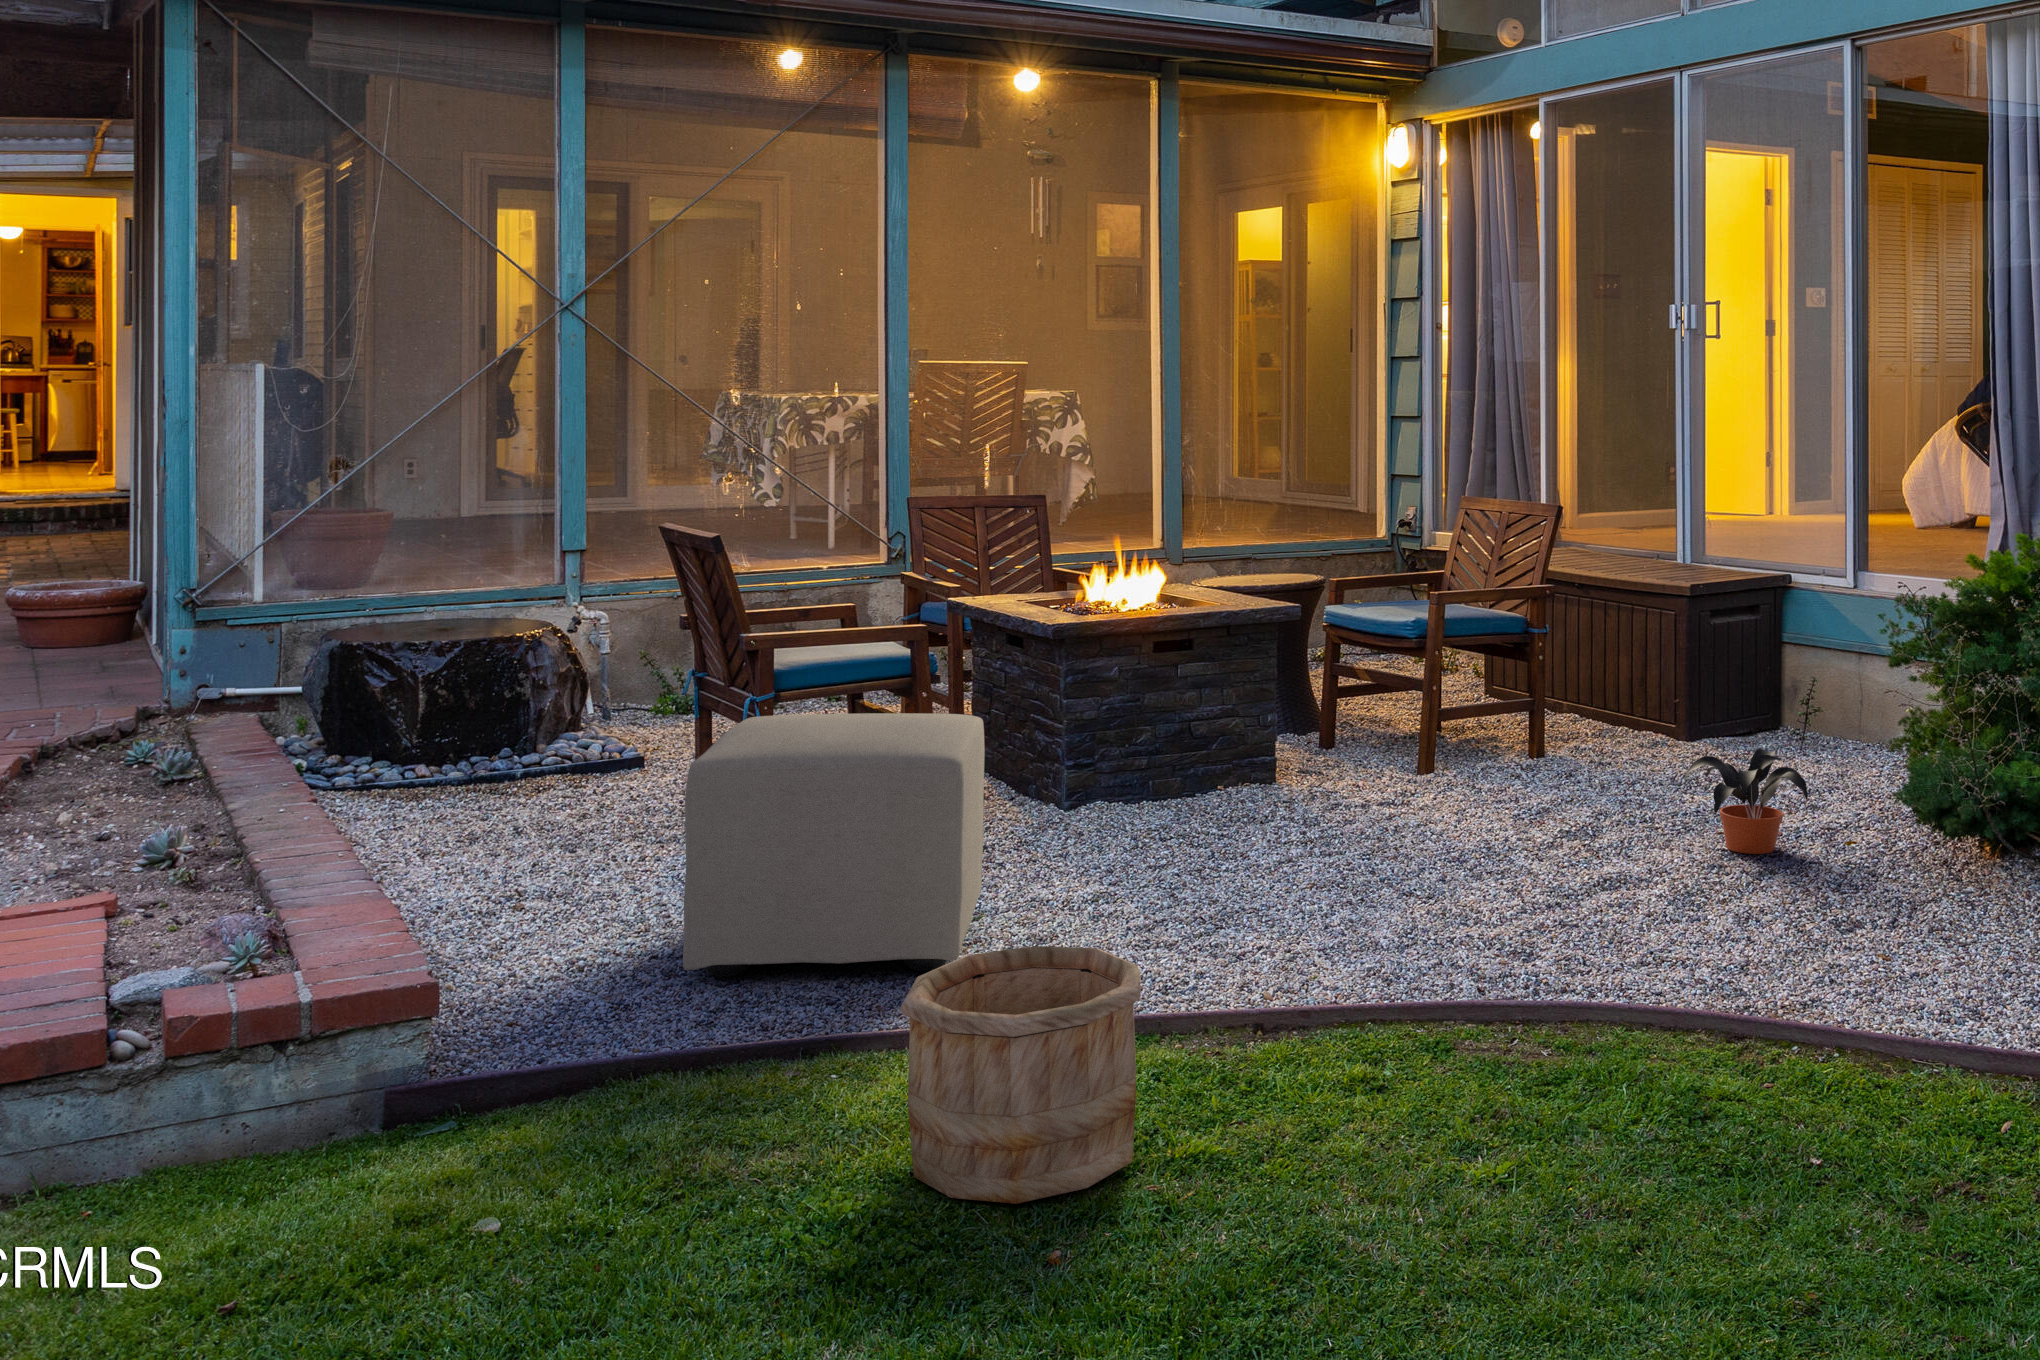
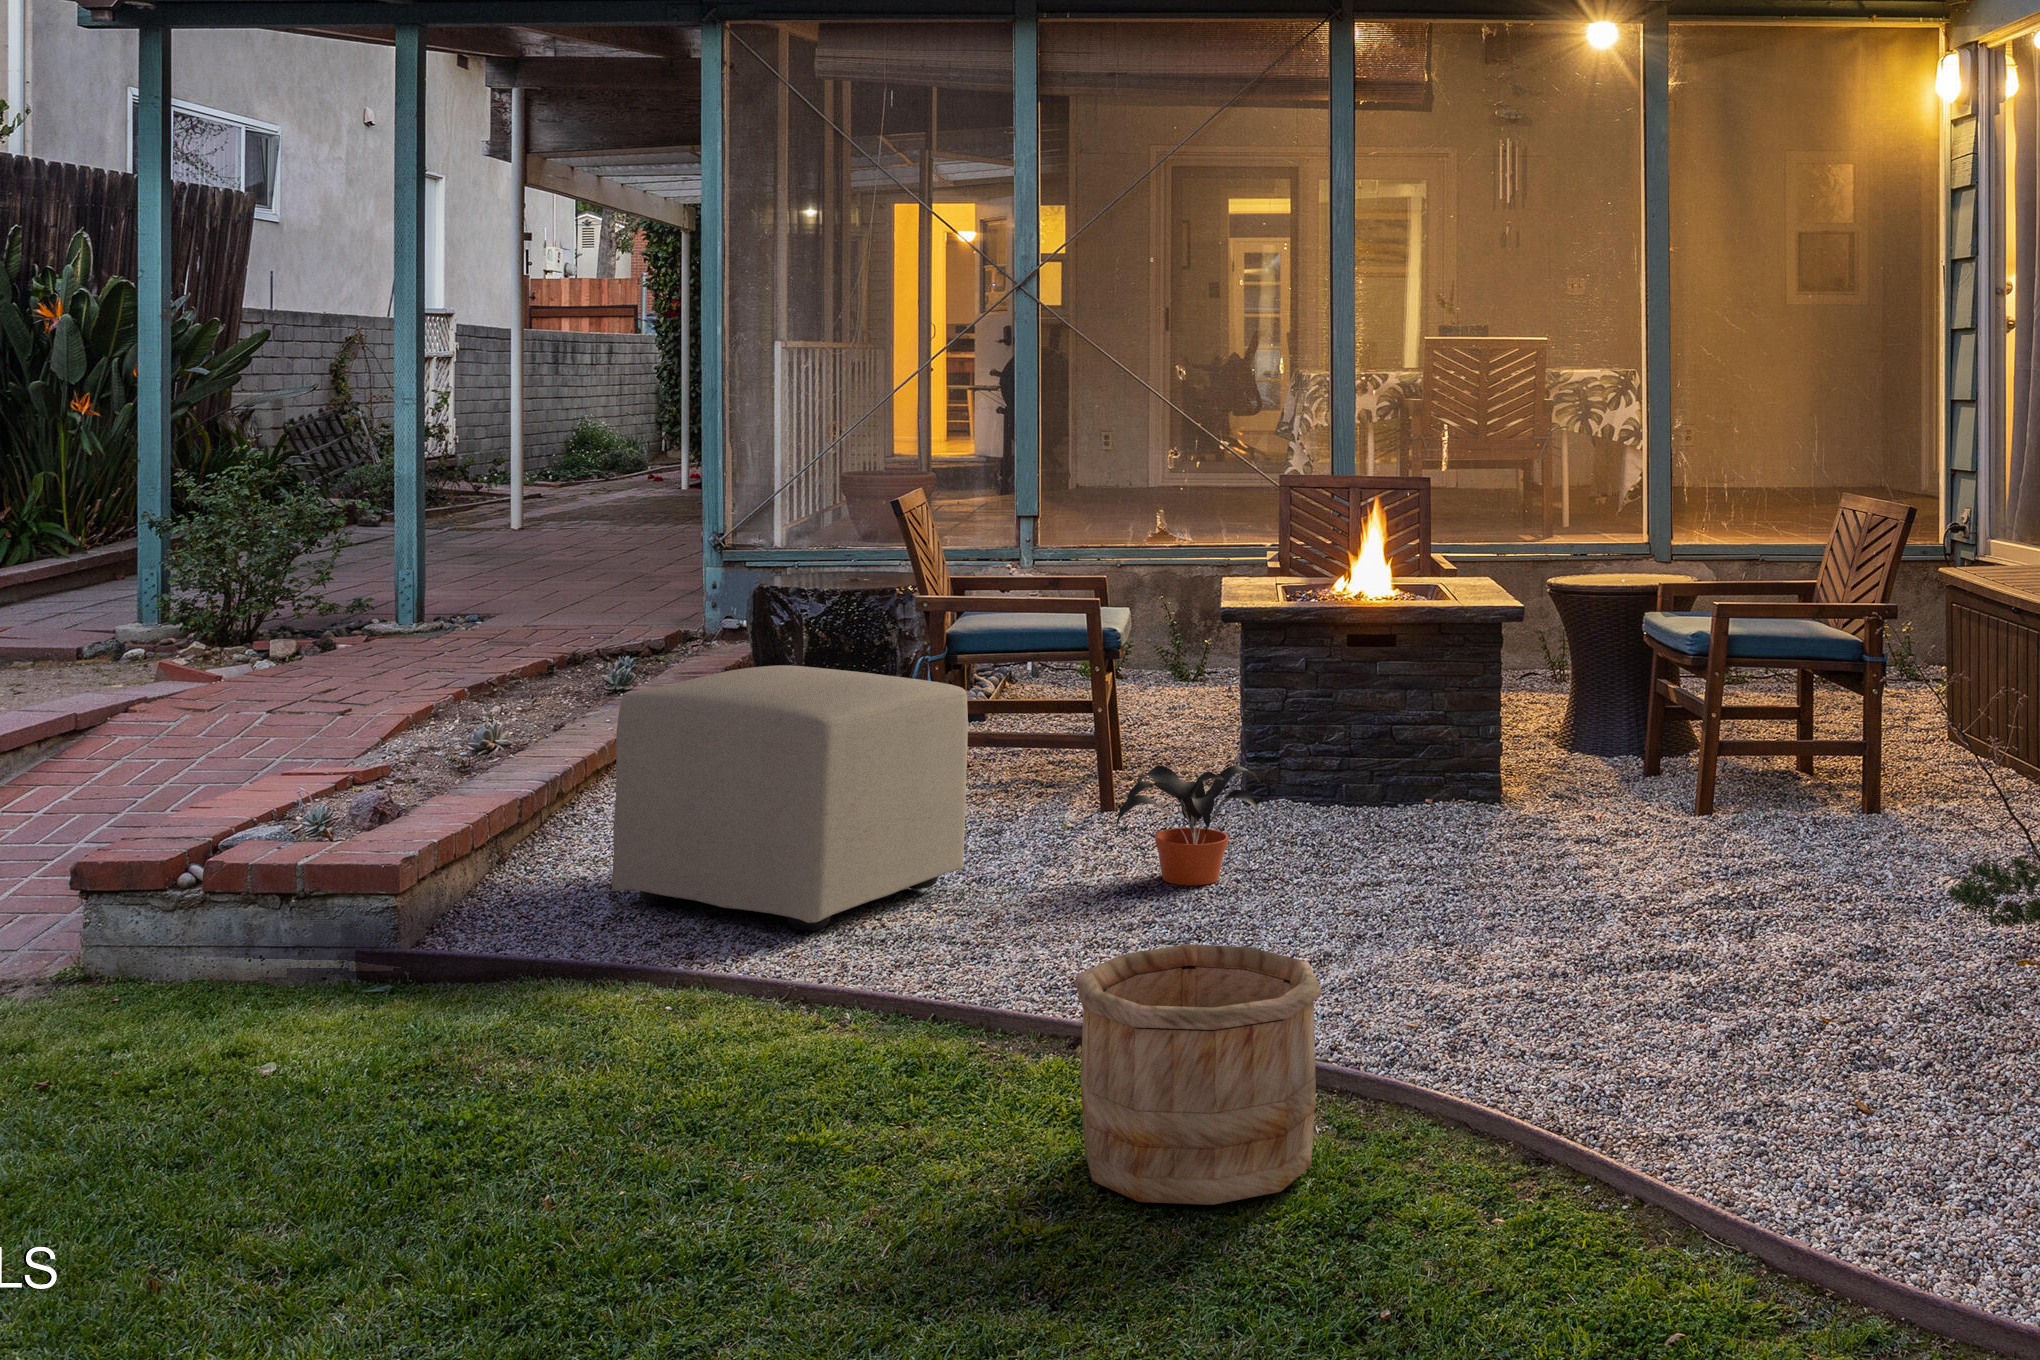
potted plant: present [1684,748,1808,854] -> present [1116,765,1260,885]
wooden bucket: present [900,946,1140,1204] -> present [1075,944,1322,1205]

